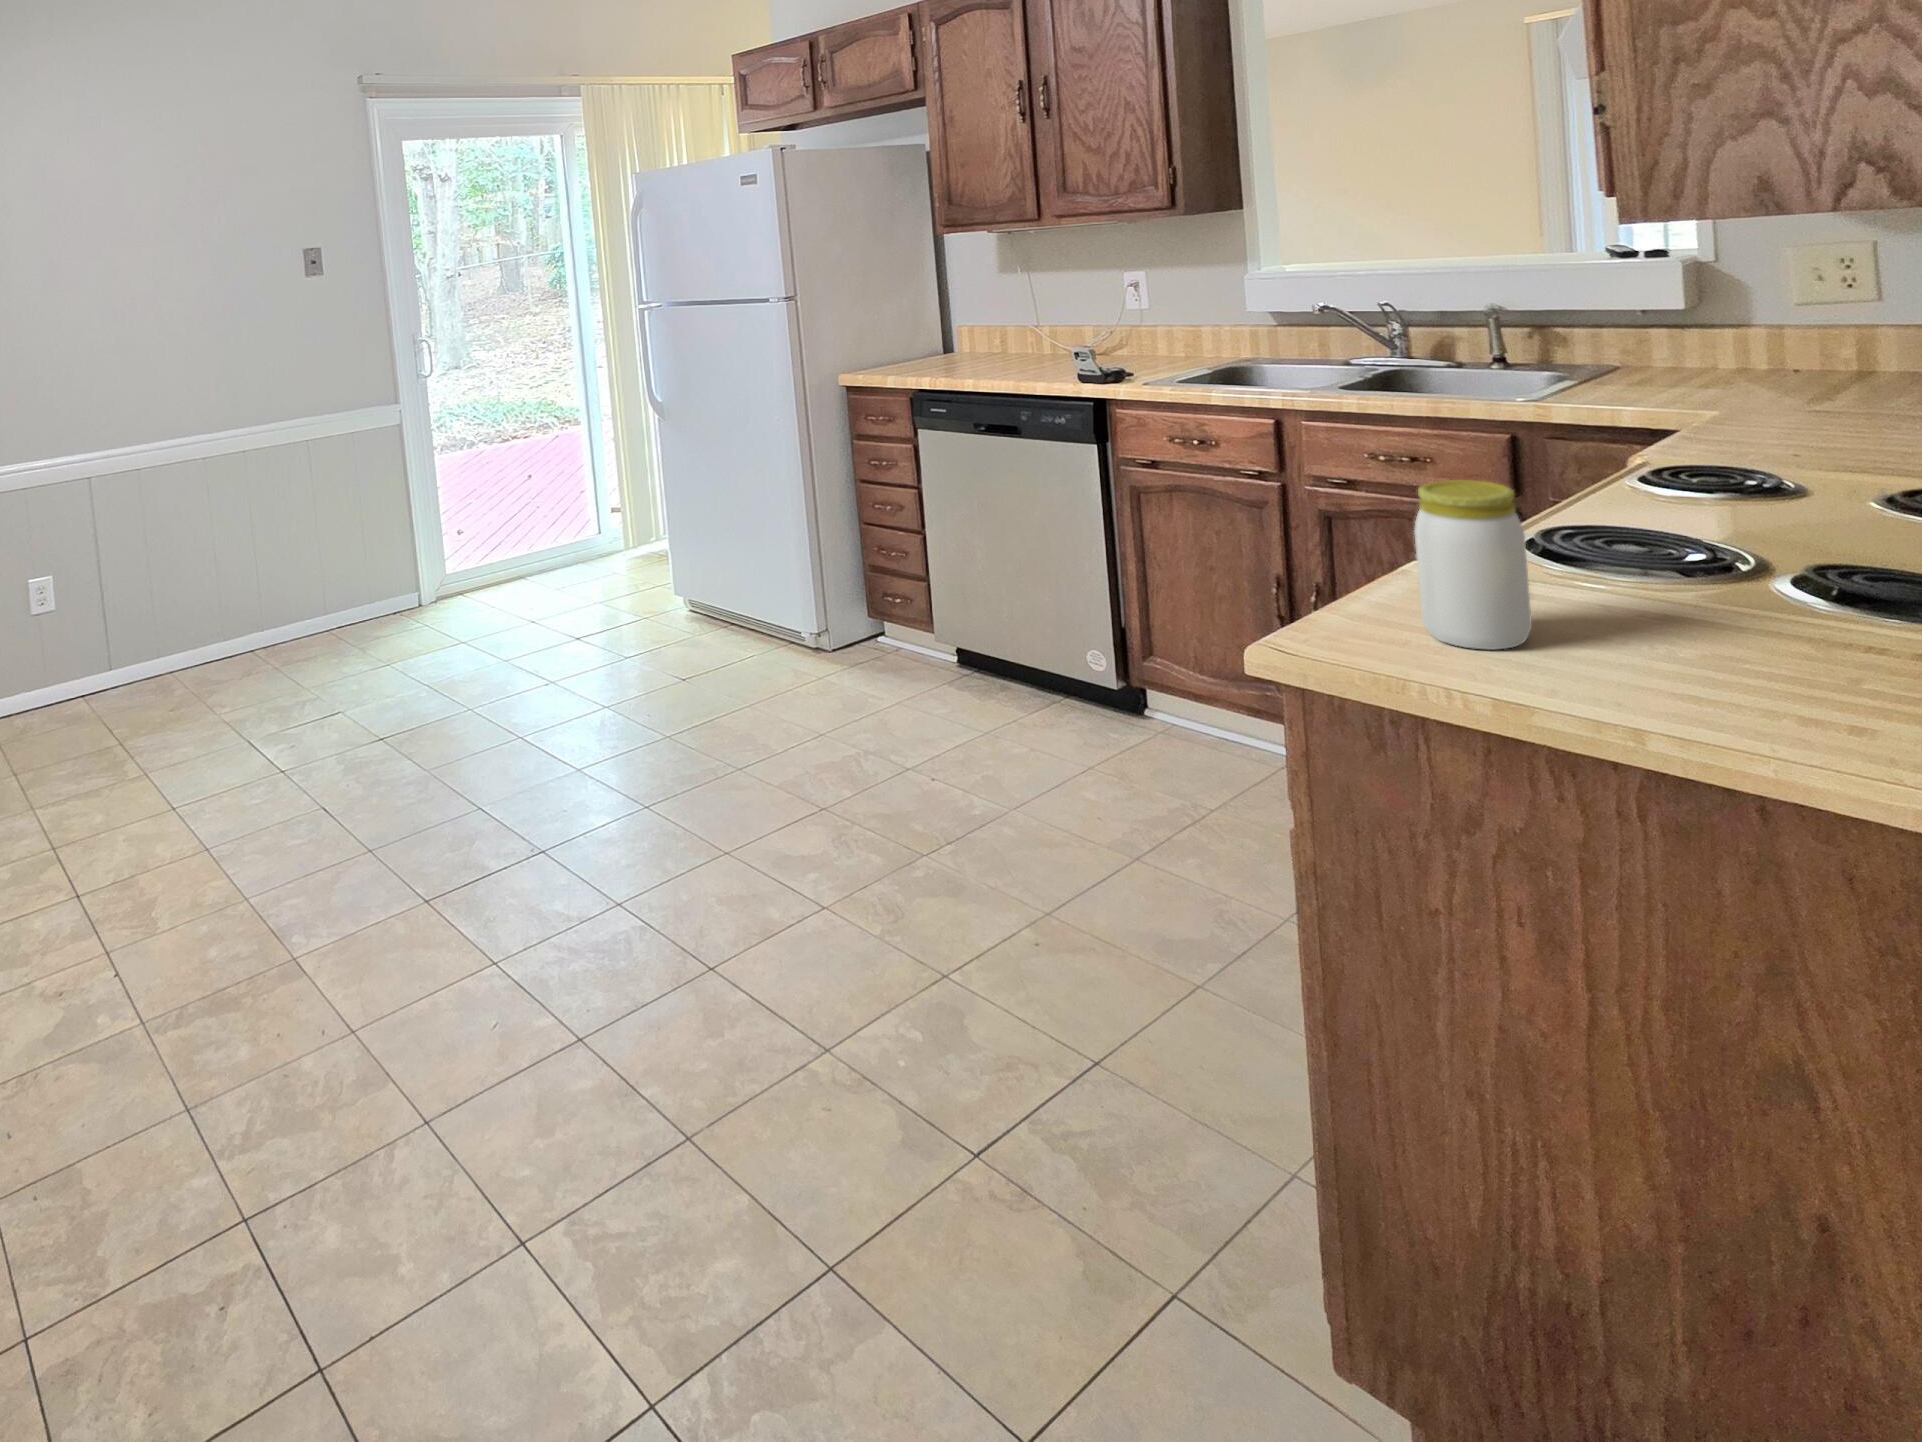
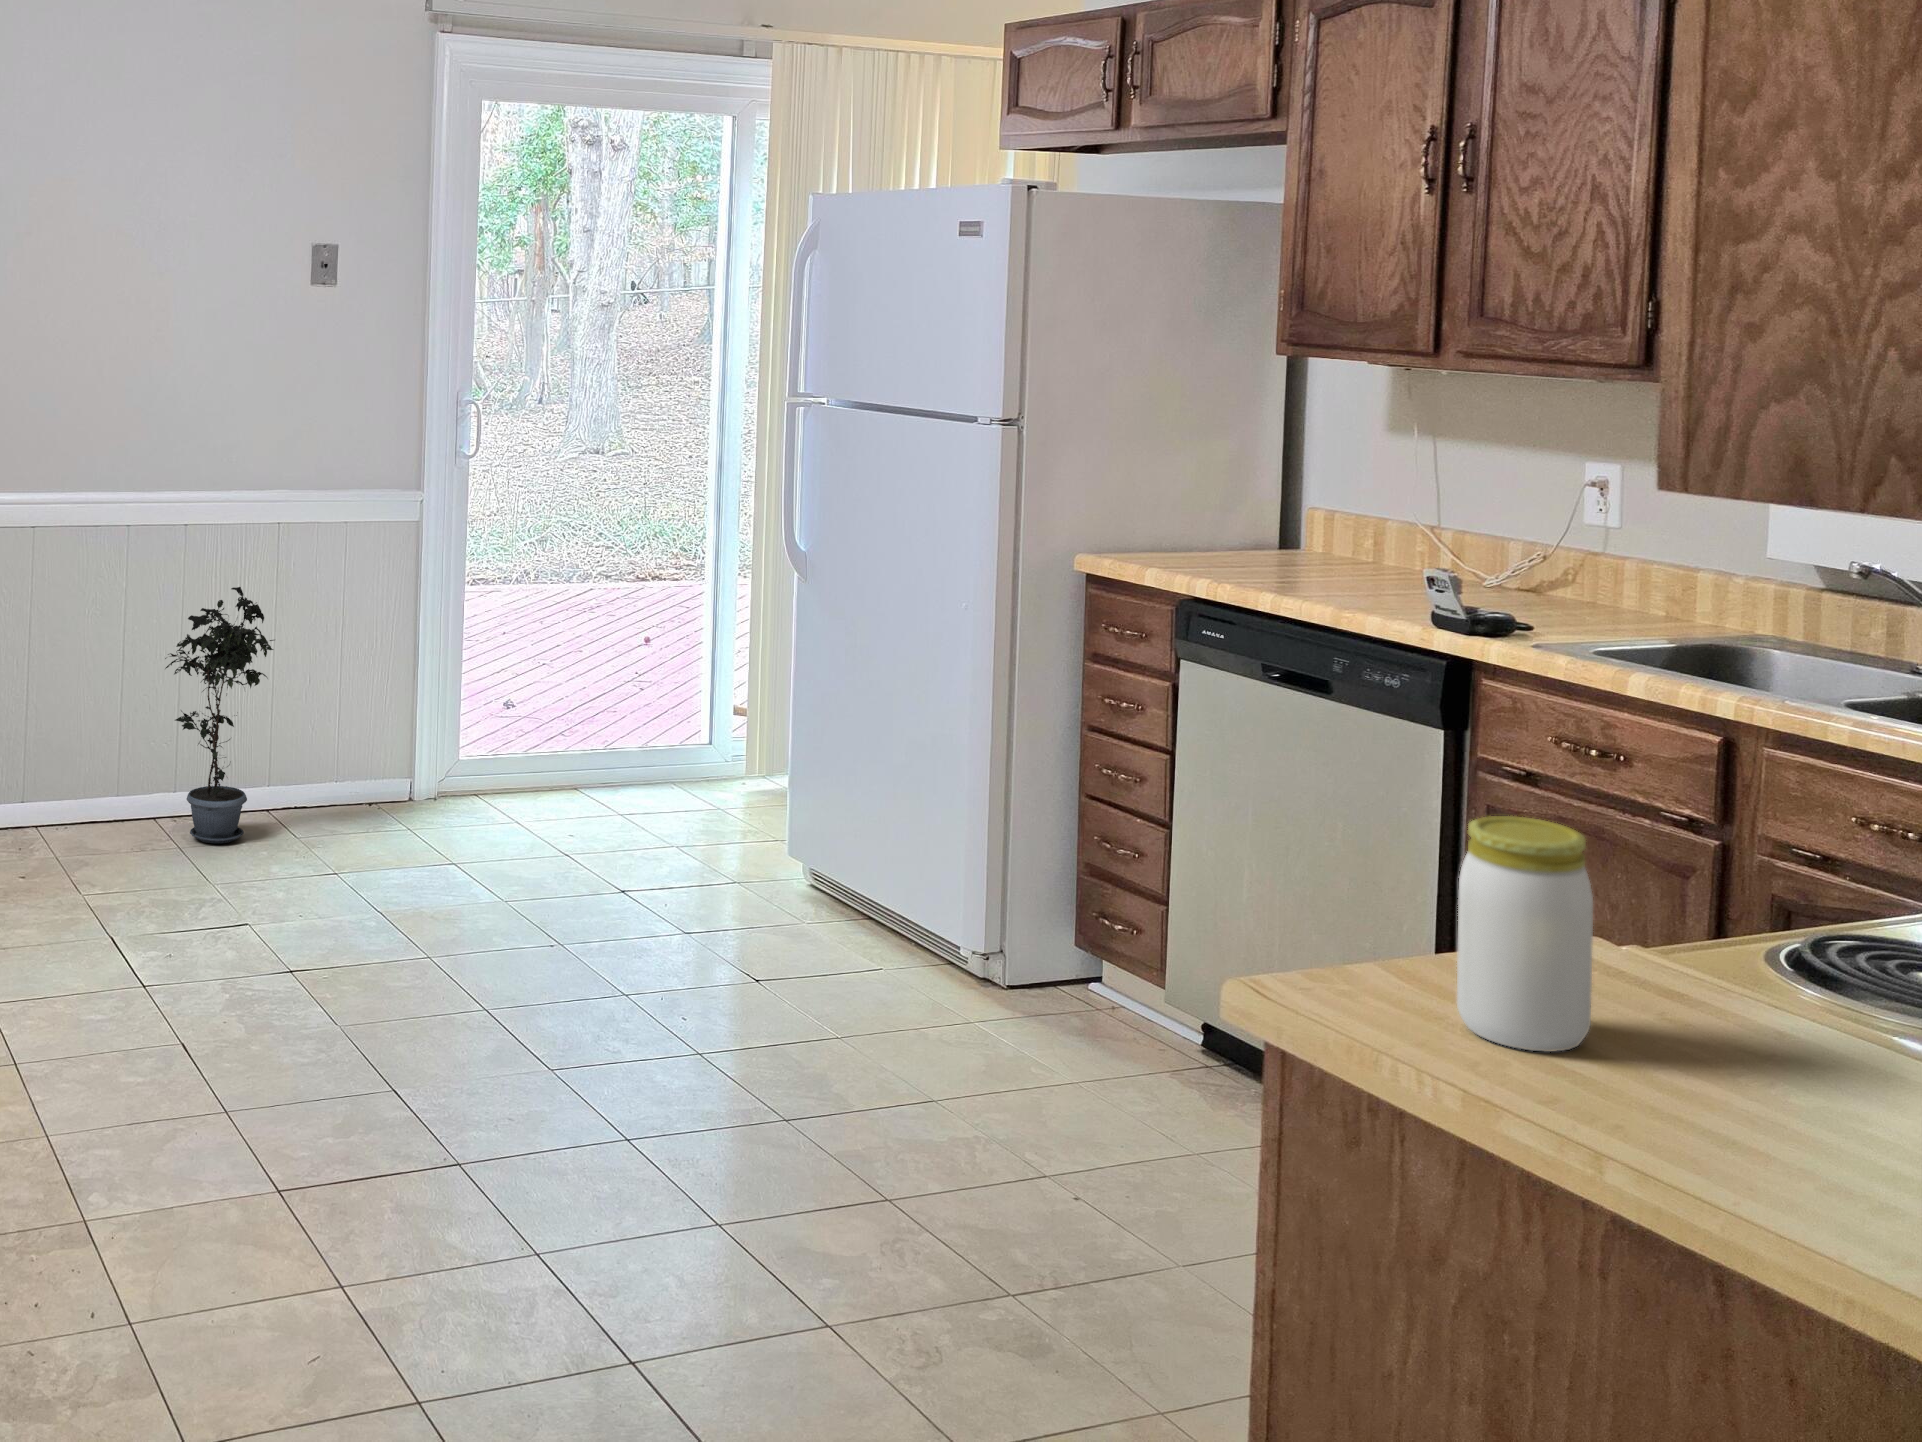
potted plant: none [250,487,323,659] -> present [165,587,274,844]

